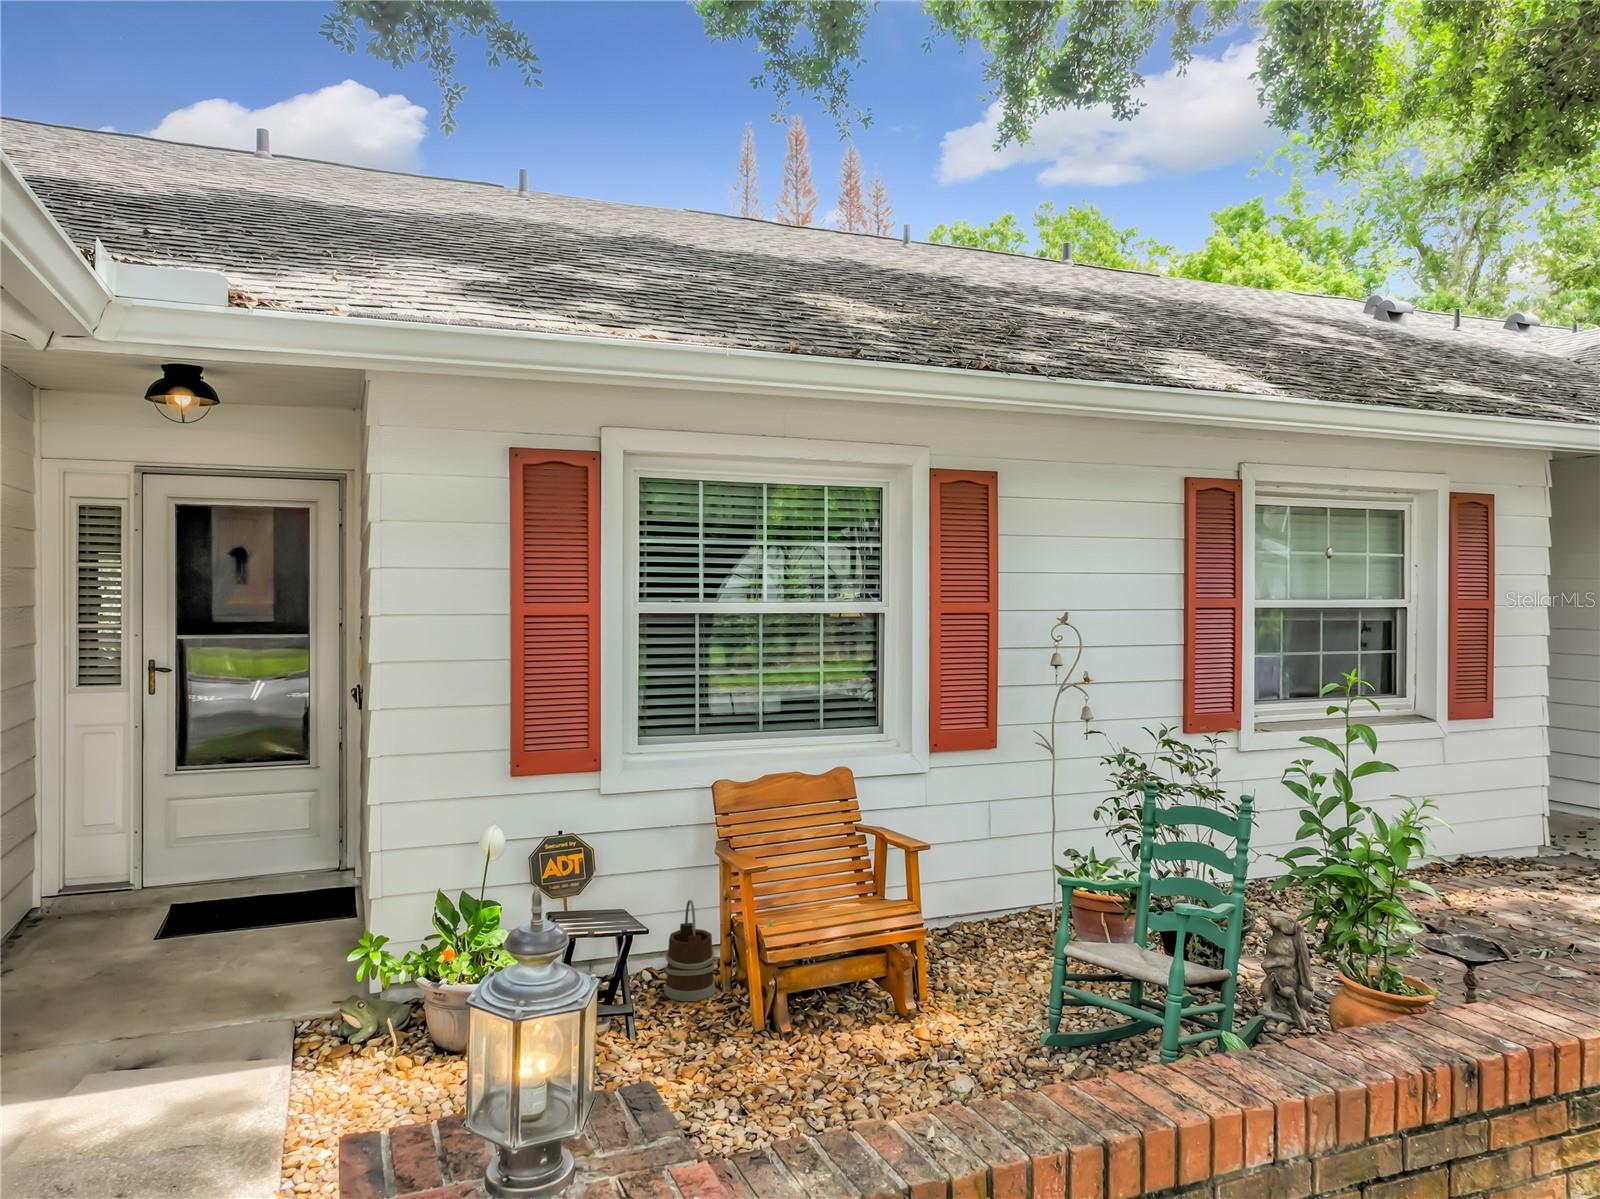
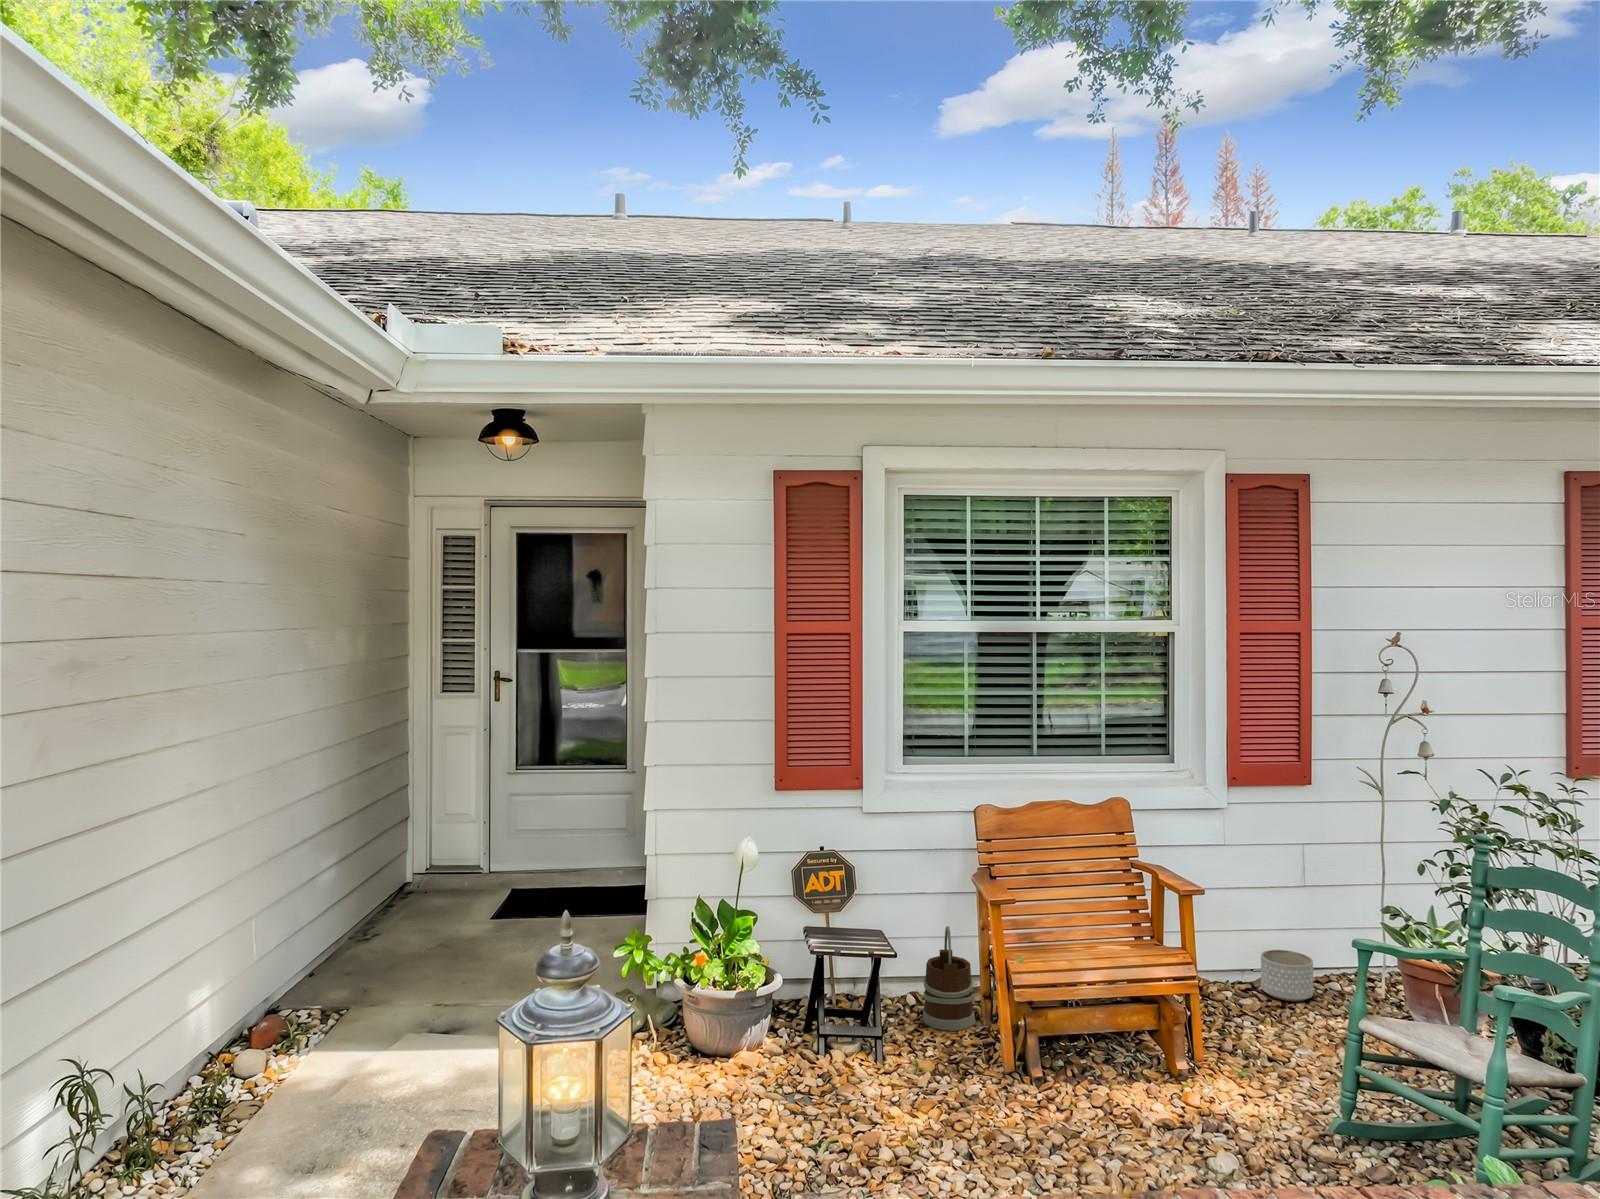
planter: none [957,896,999,940] -> present [1261,950,1313,1001]

